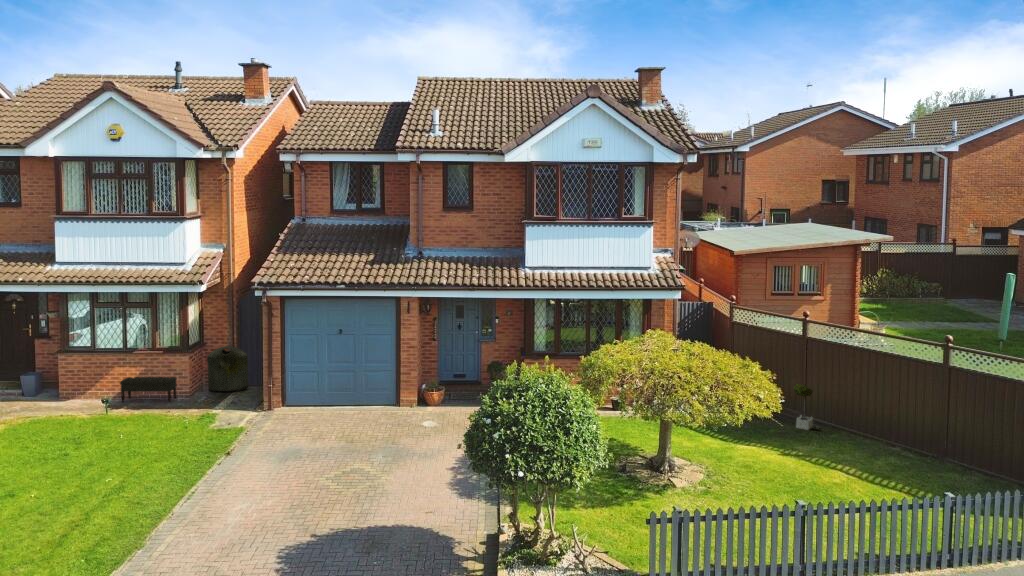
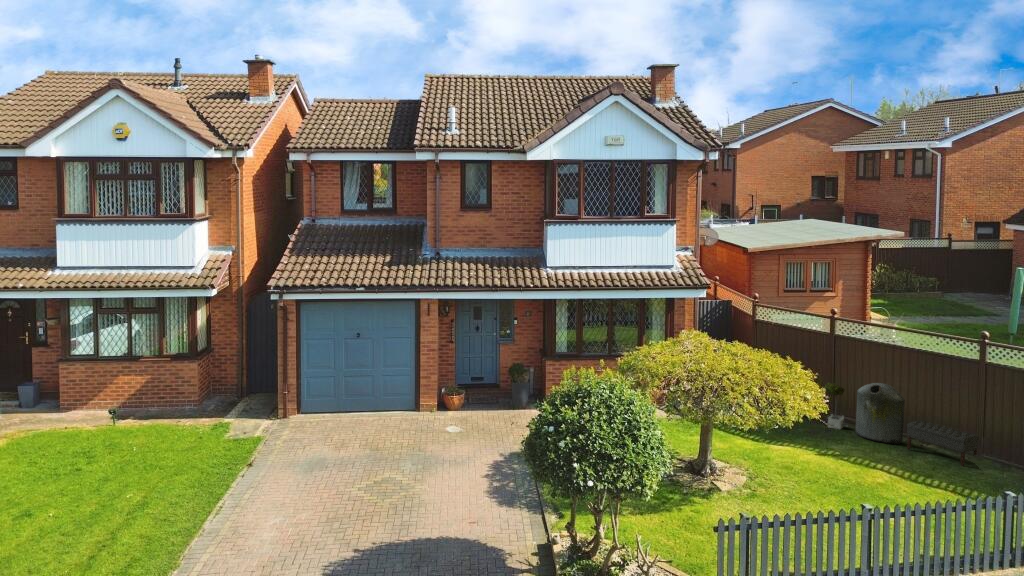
trash can: present [207,346,248,392] -> present [856,383,905,444]
bench: present [120,377,177,402] -> present [907,420,980,466]

